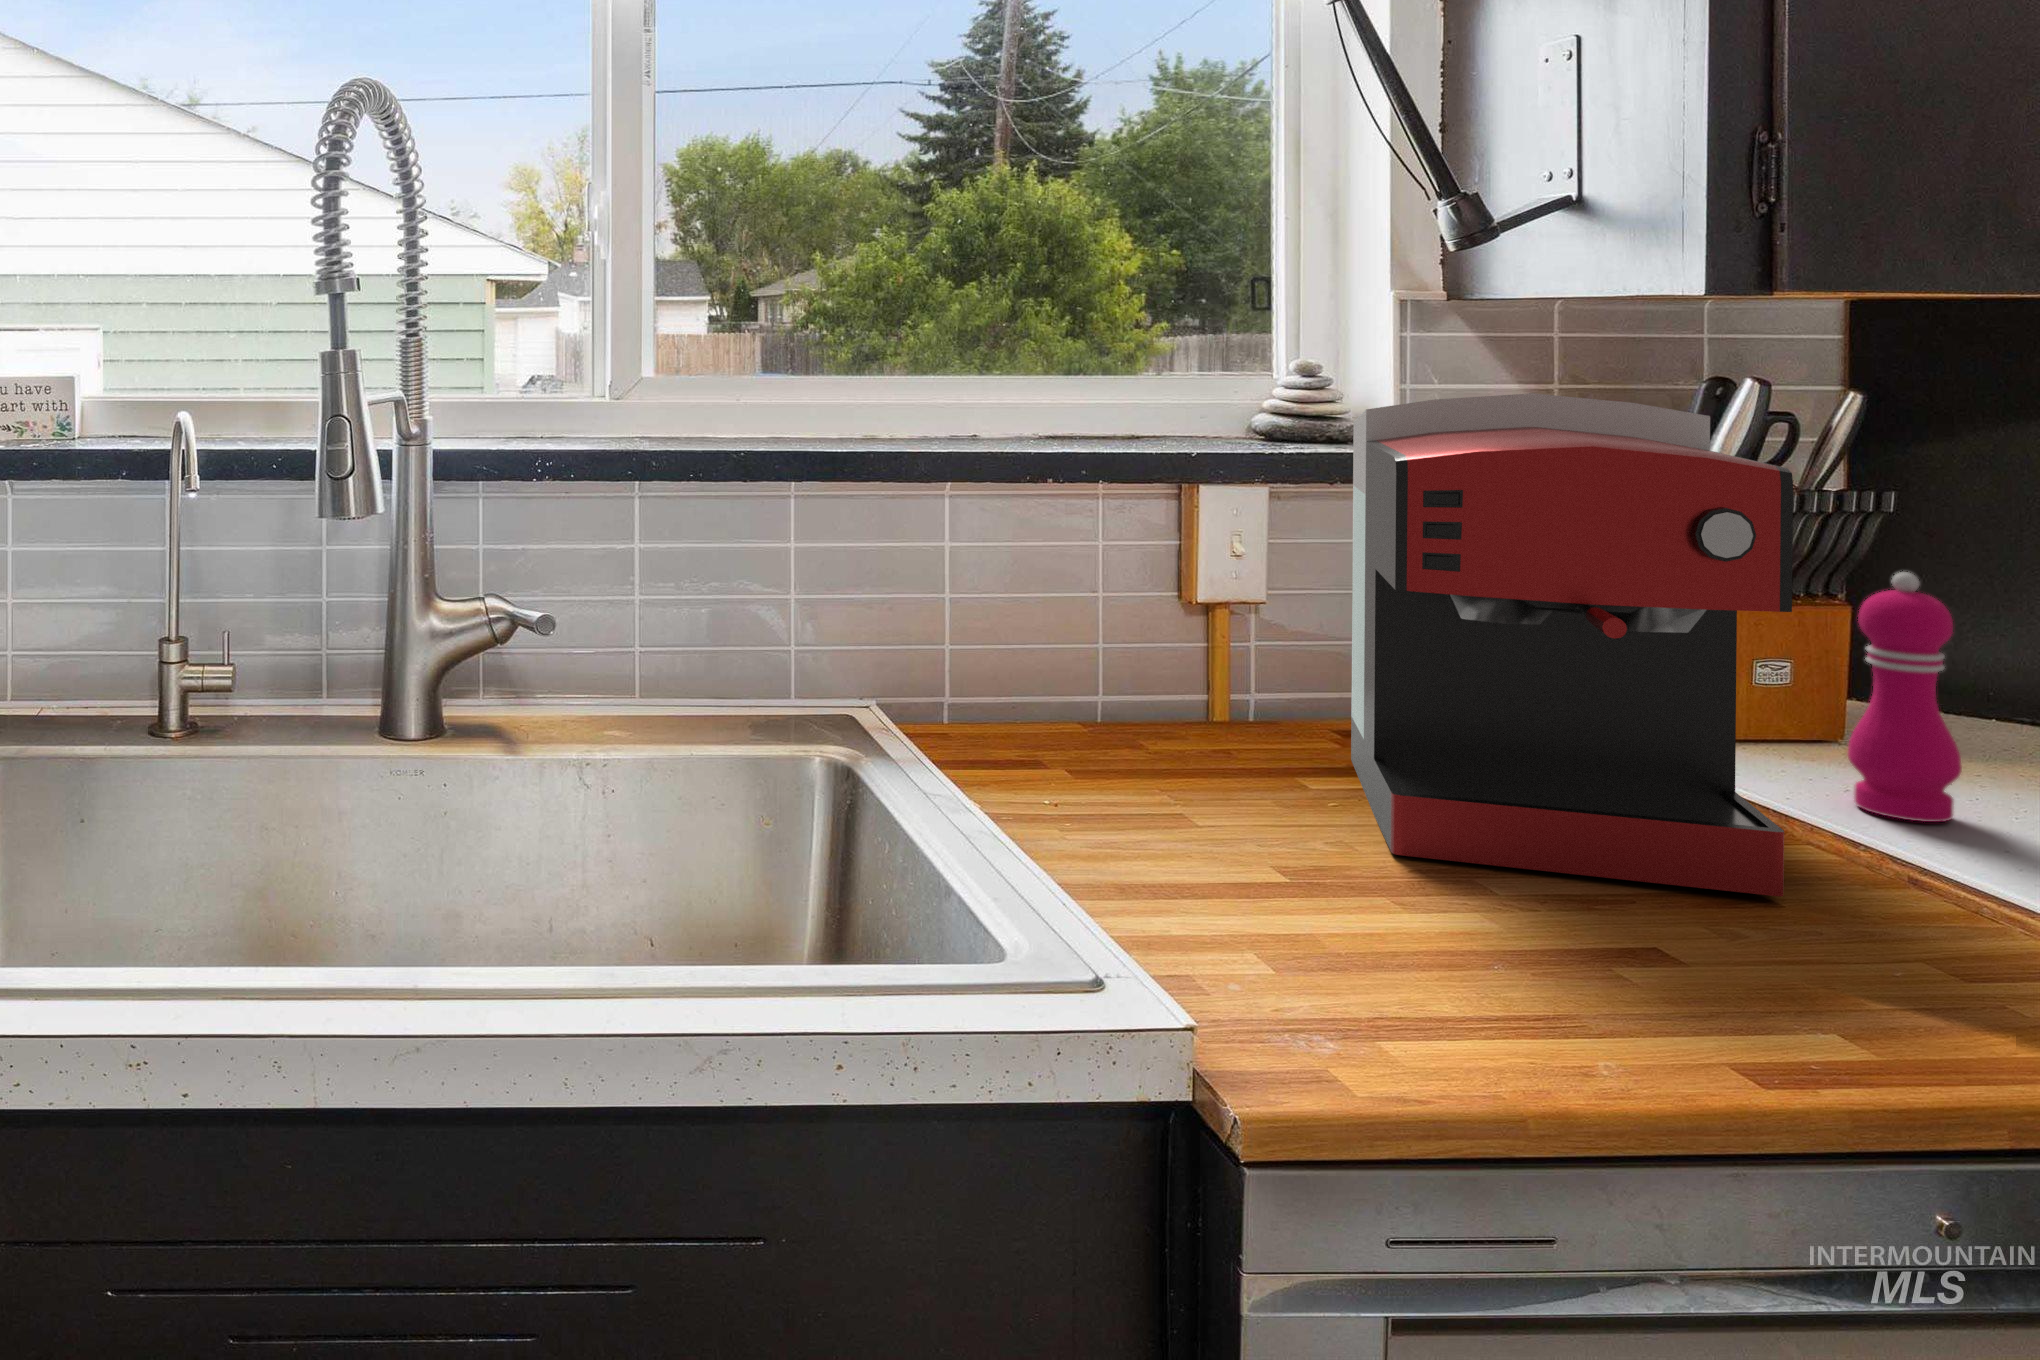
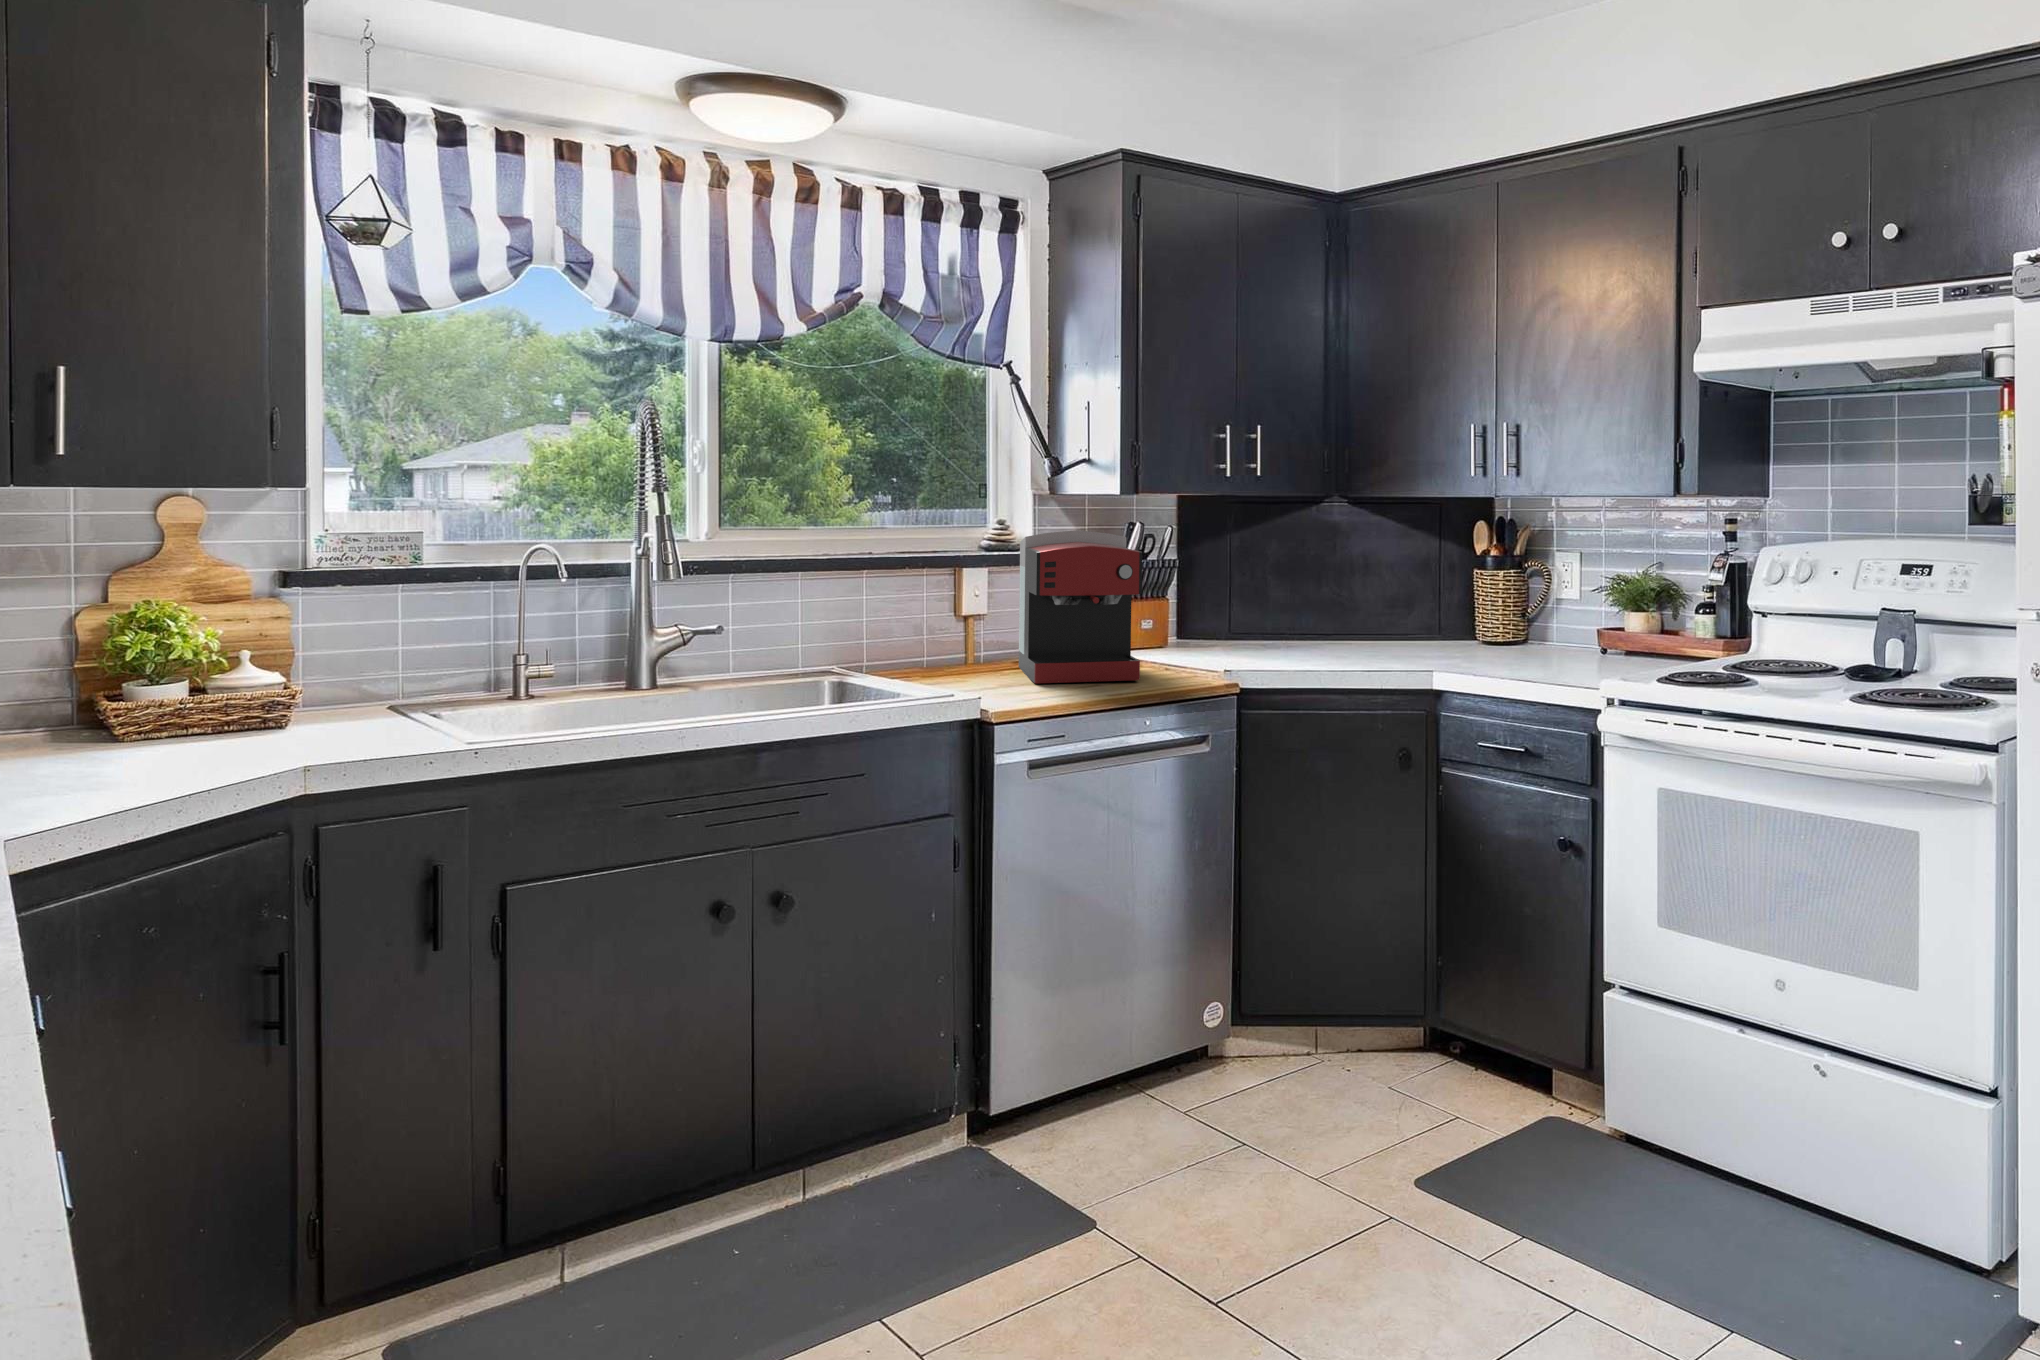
pepper mill: present [1848,572,1962,822] -> none [1165,586,1193,665]

